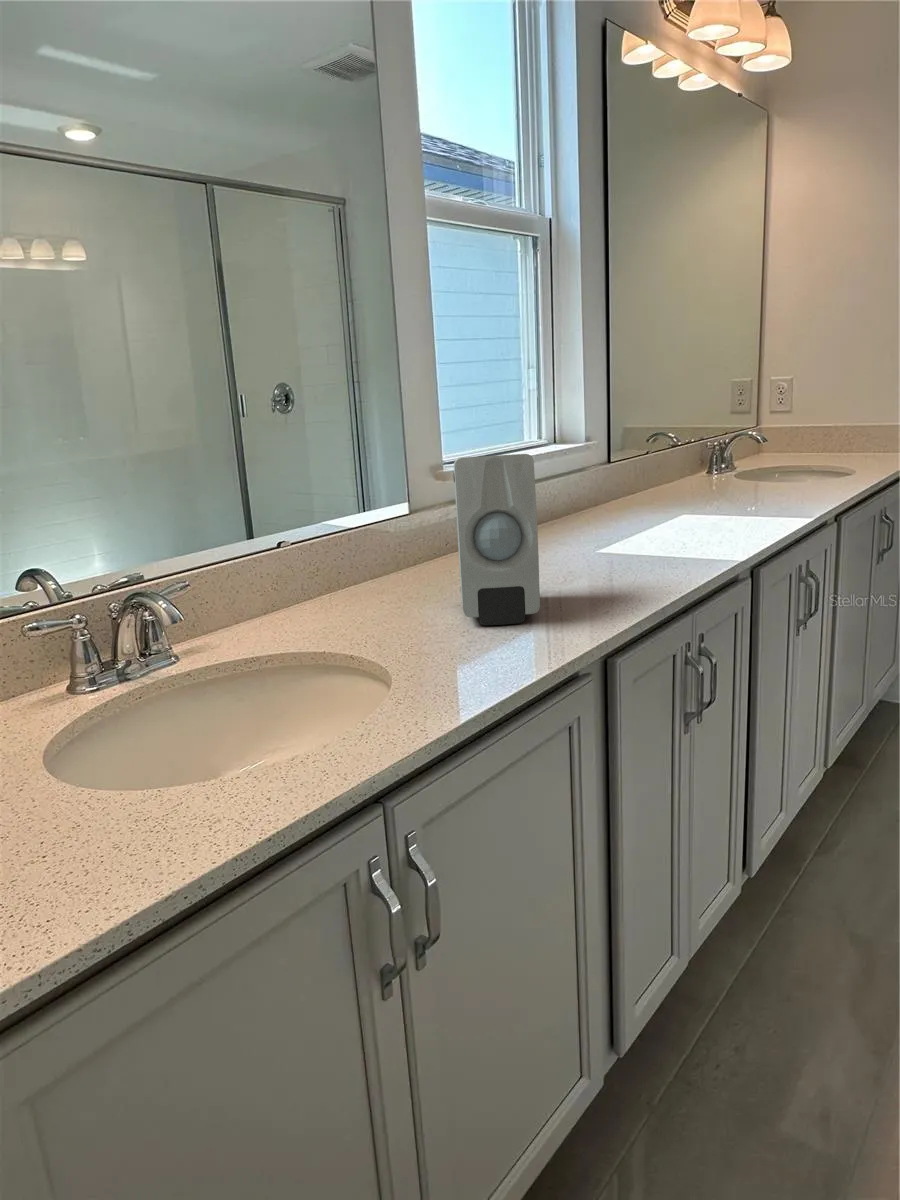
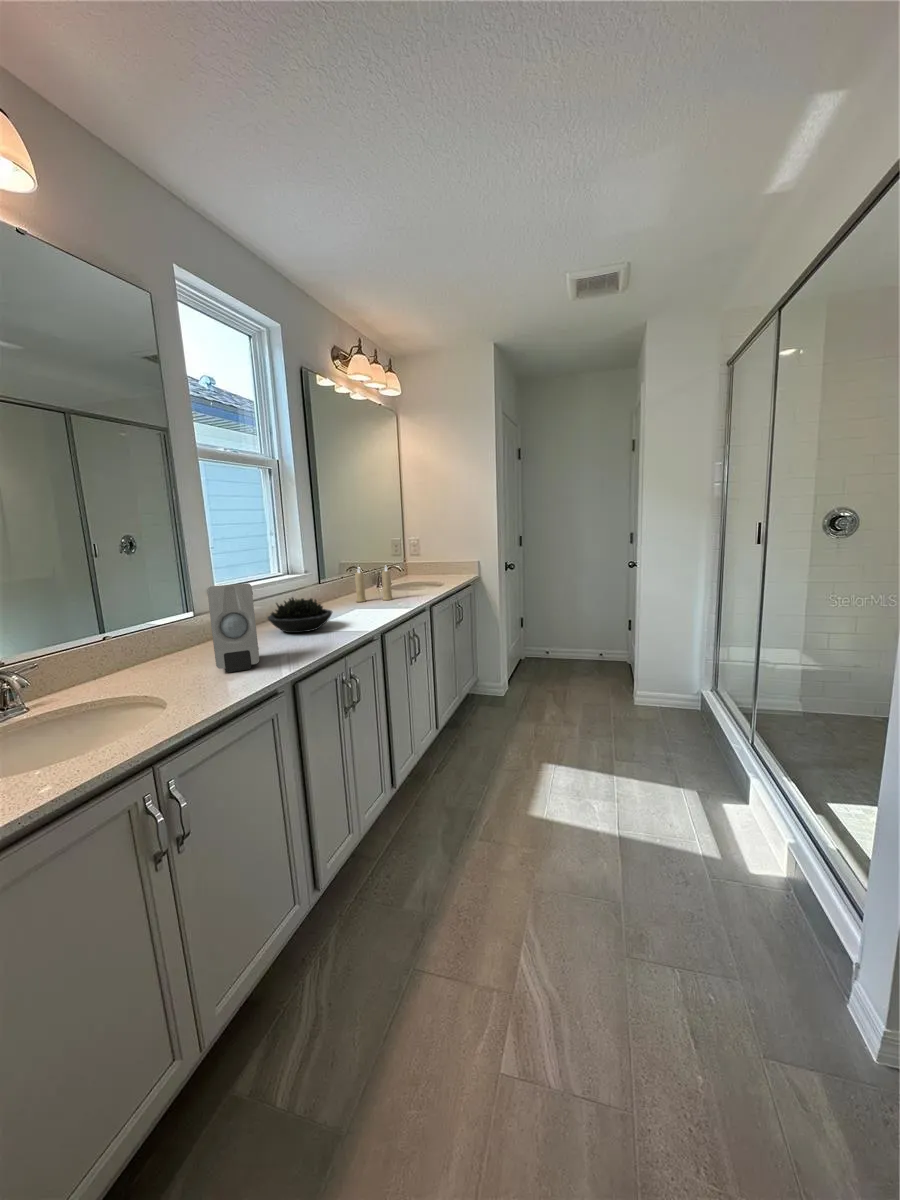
candle: none [676,427,754,501] -> present [355,567,393,602]
succulent plant: none [531,486,654,556] -> present [268,597,332,633]

